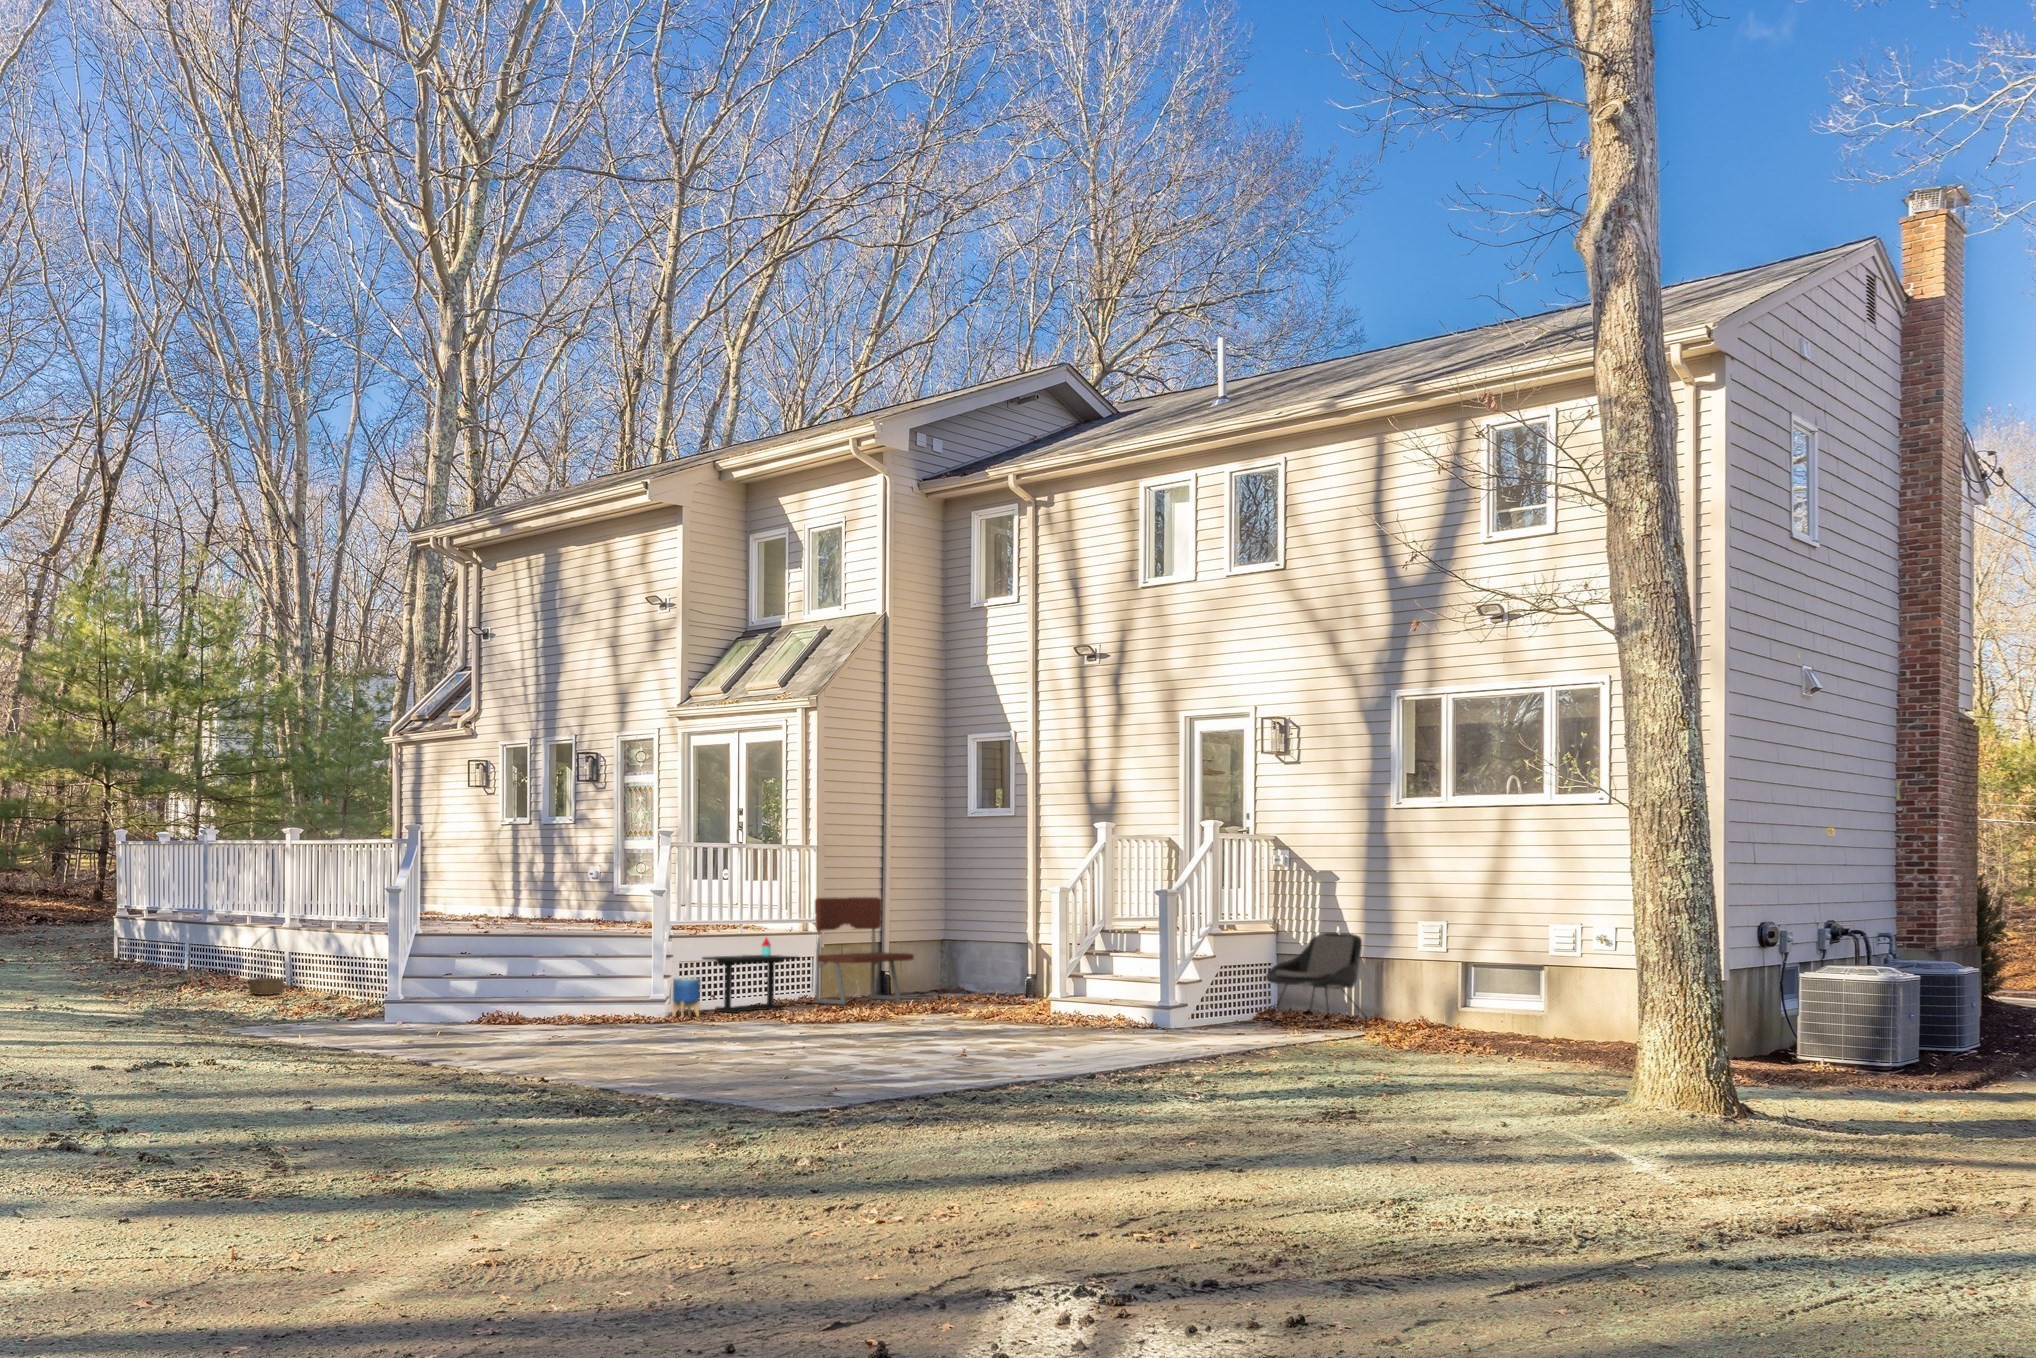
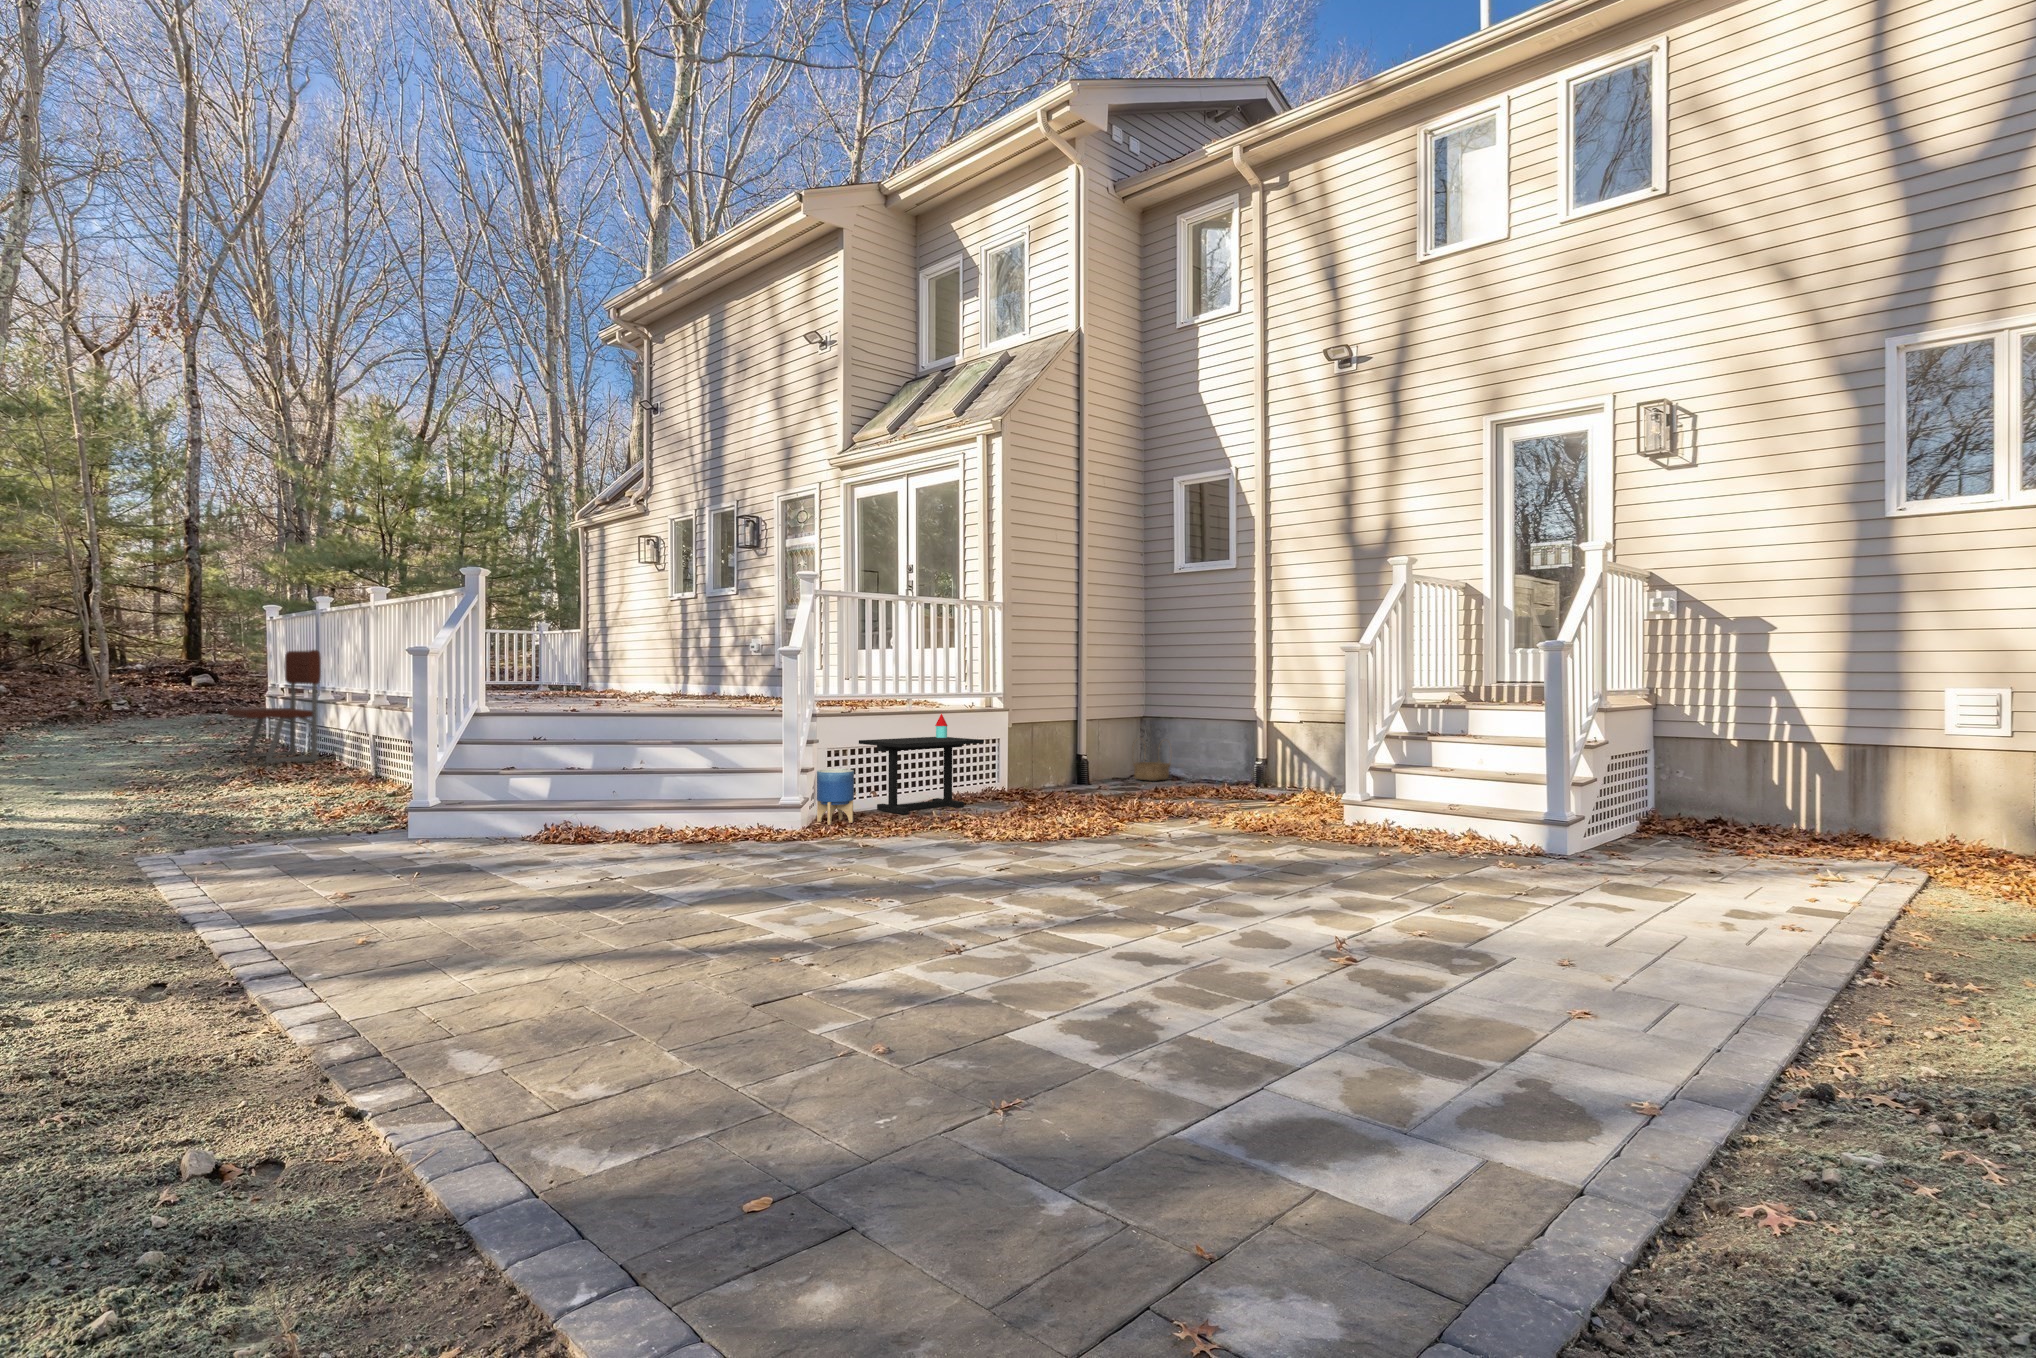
bench: present [814,897,914,1005] -> present [227,650,321,763]
lounge chair: present [1266,933,1367,1029] -> none [1689,709,1854,861]
basket: present [248,958,285,995] -> present [1132,746,1171,781]

